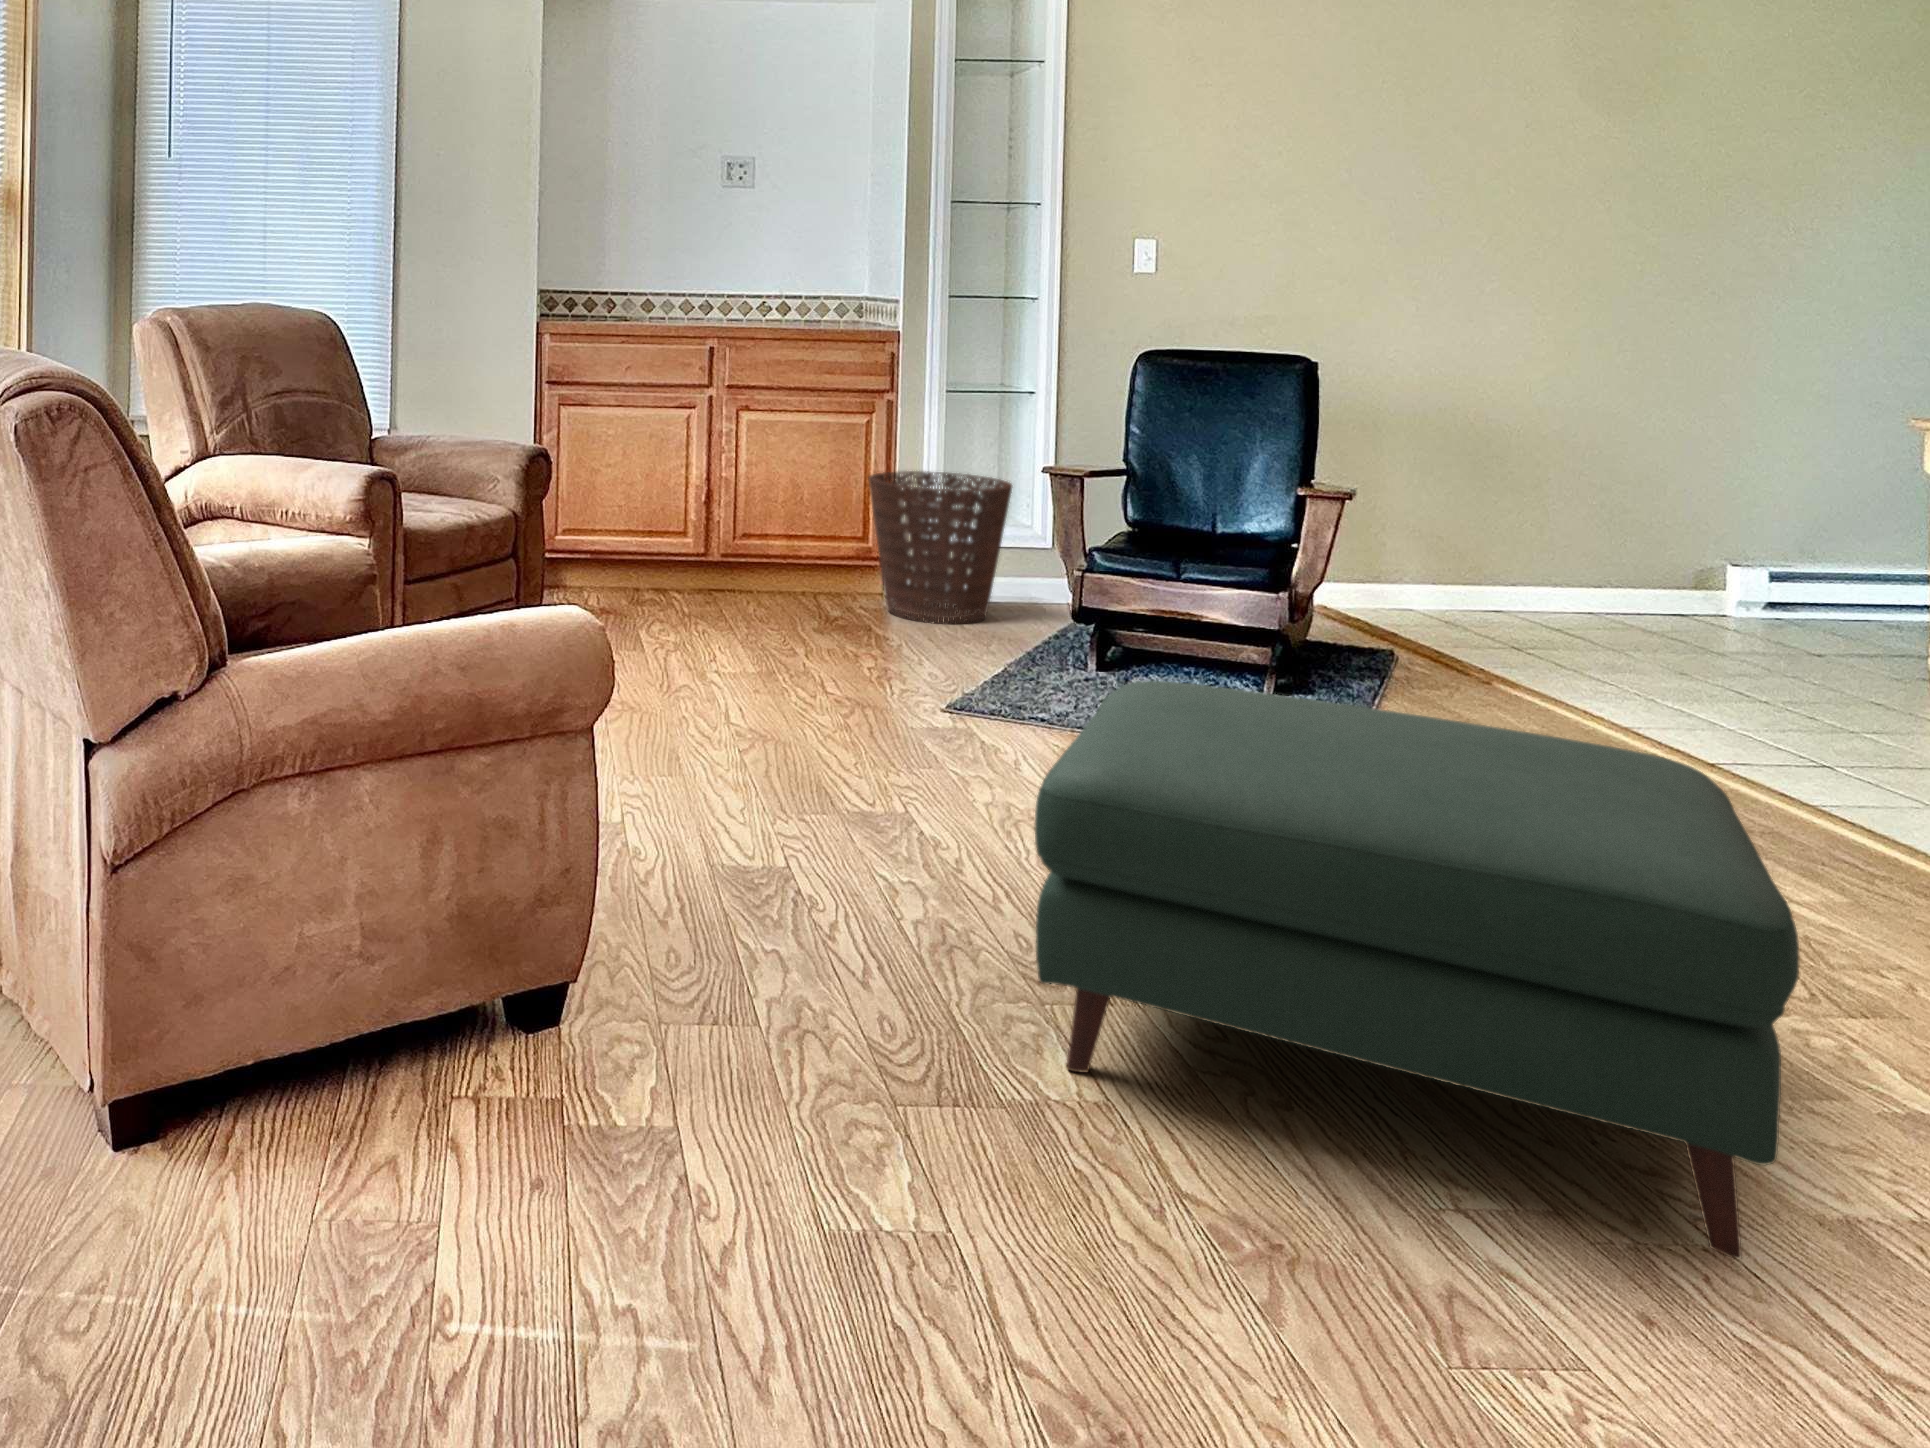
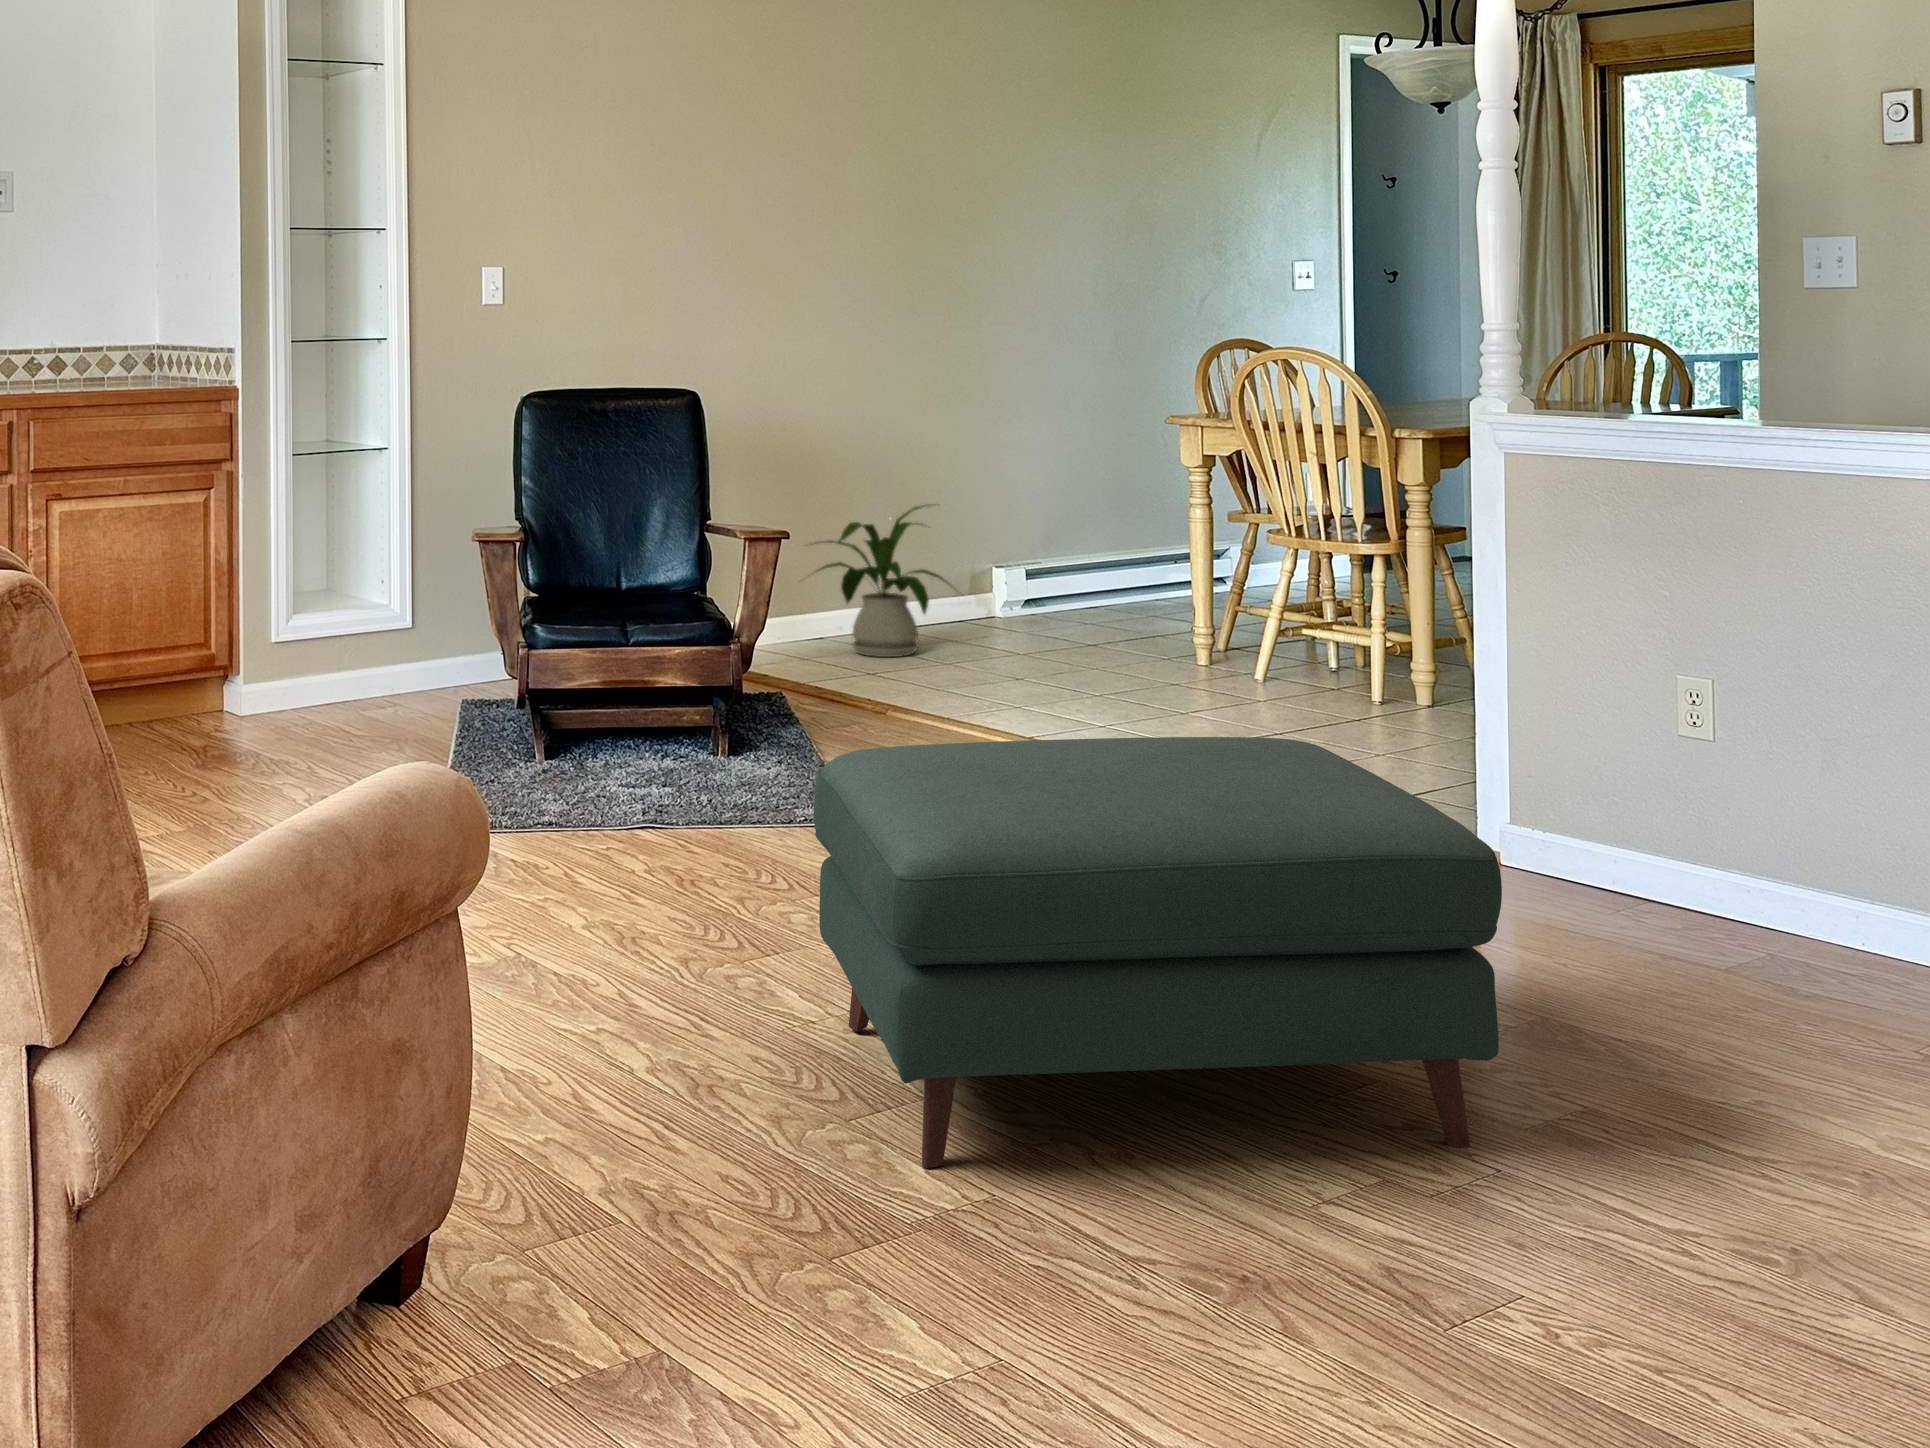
basket: present [869,471,1012,624] -> none [221,556,397,748]
house plant: none [1459,492,1650,637] -> present [819,504,955,657]

